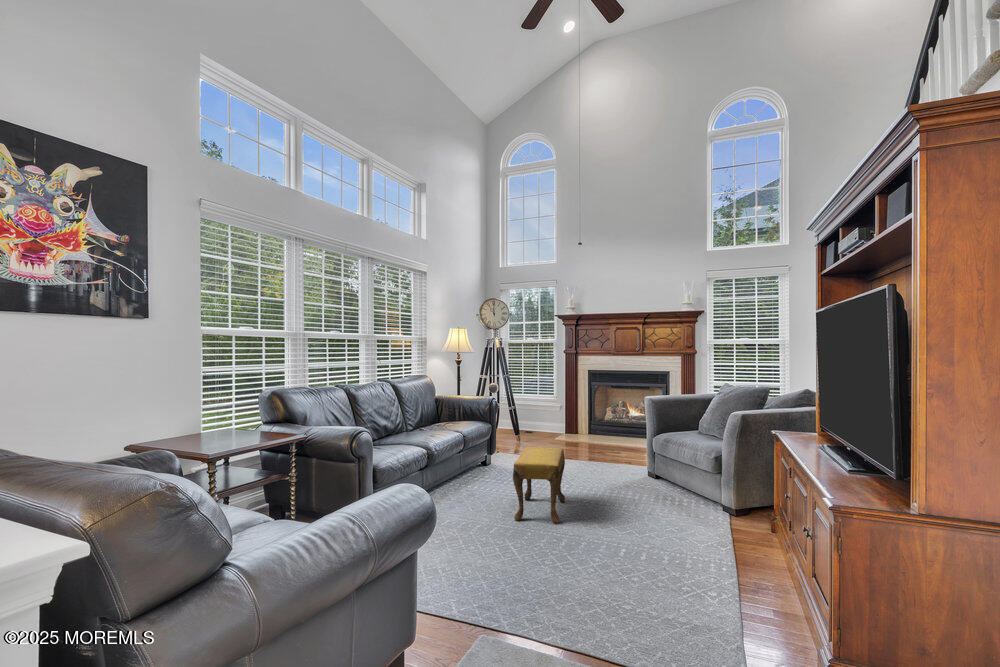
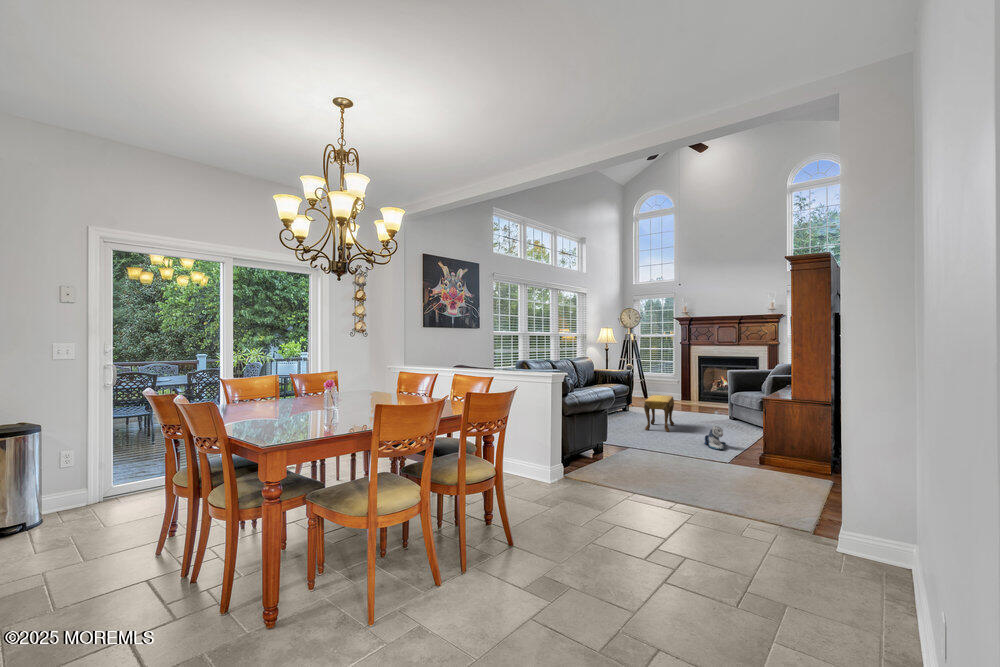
plush toy: none [633,529,681,589] -> present [704,426,726,450]

